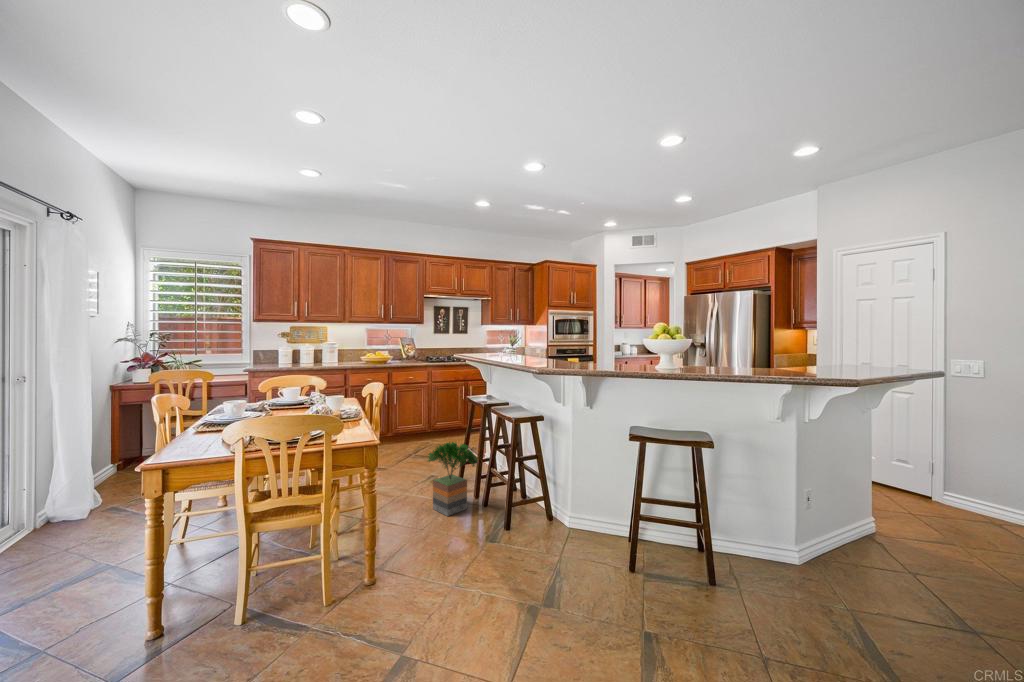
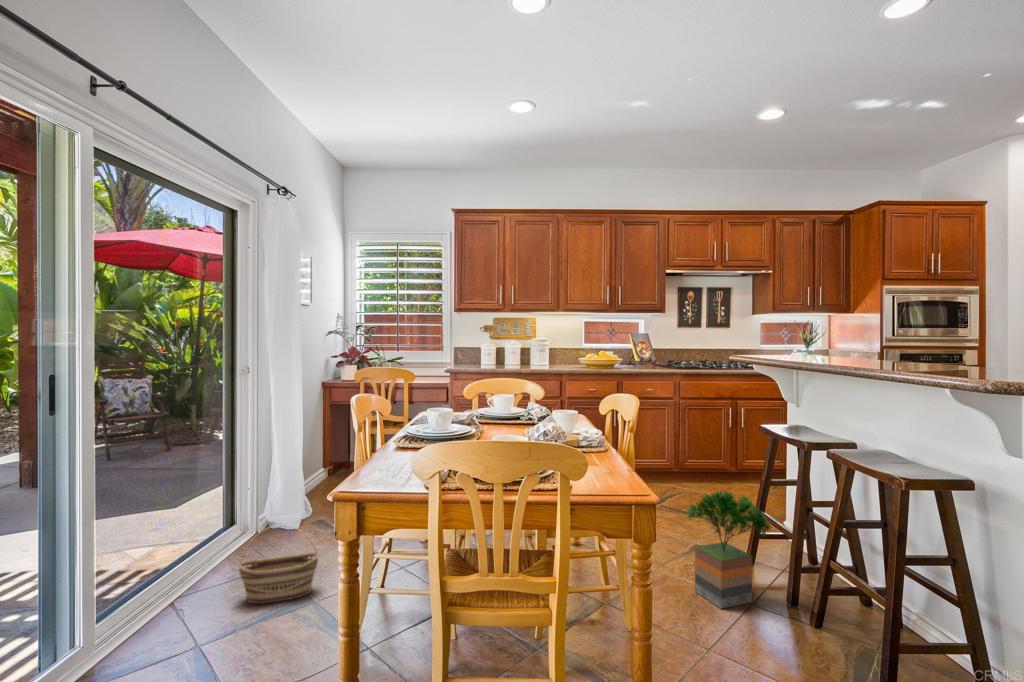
basket: none [20,513,113,589] -> present [239,527,318,604]

